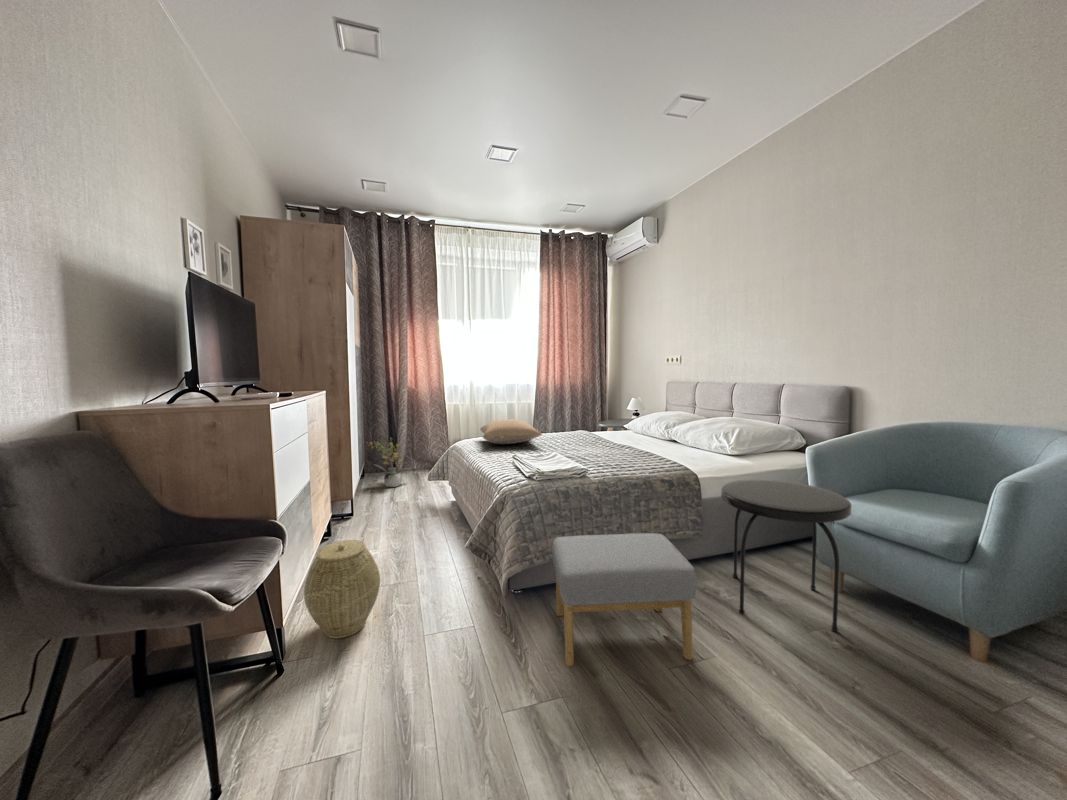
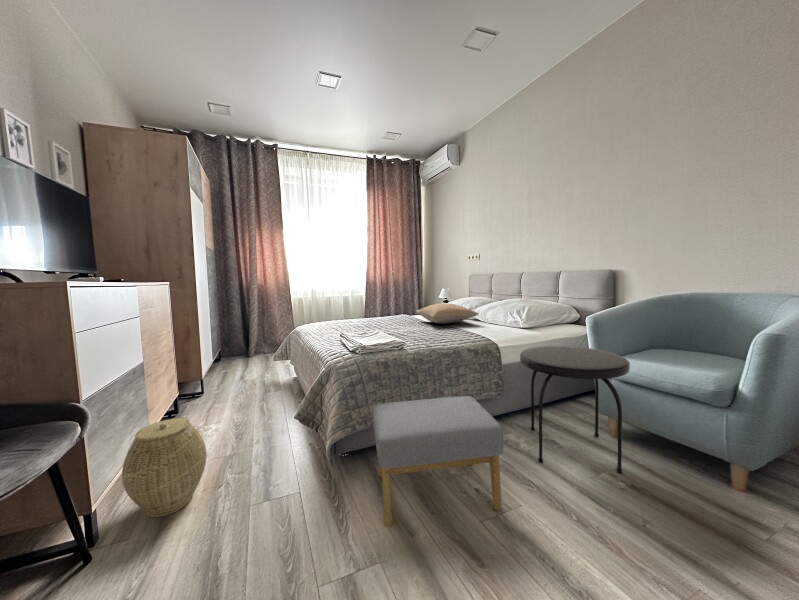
pillow: present [481,419,542,444] -> present [418,303,479,324]
potted plant: present [370,438,411,487] -> none [218,326,262,370]

